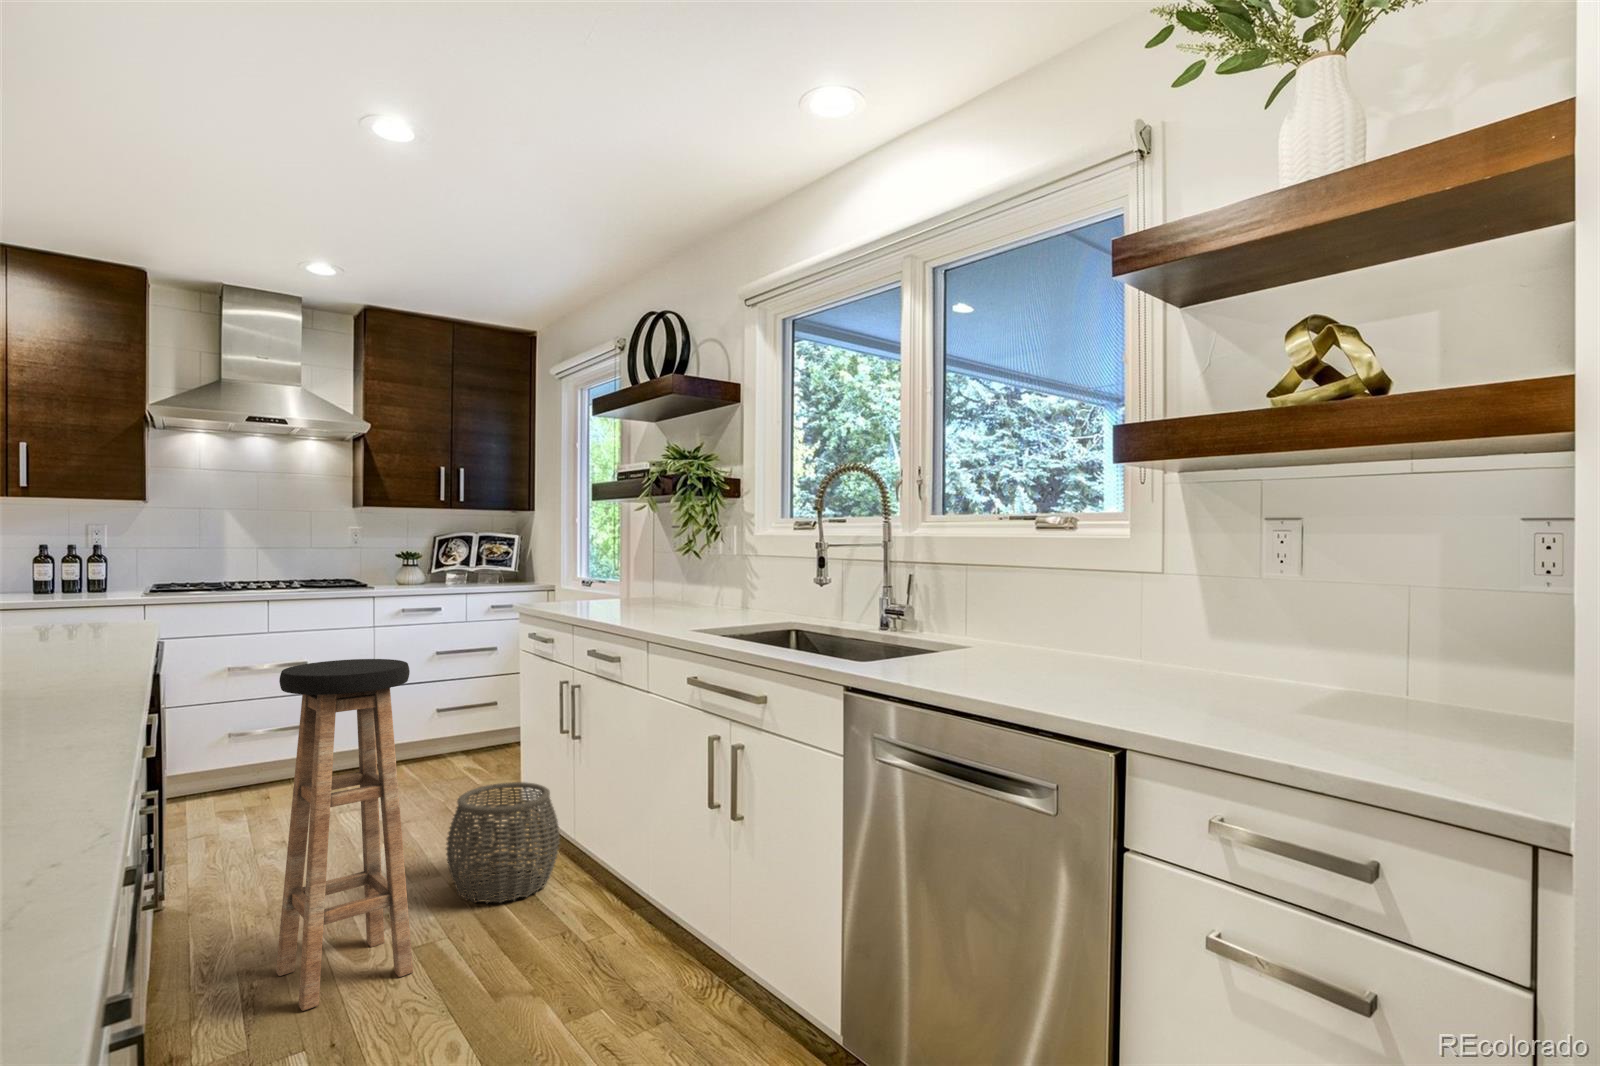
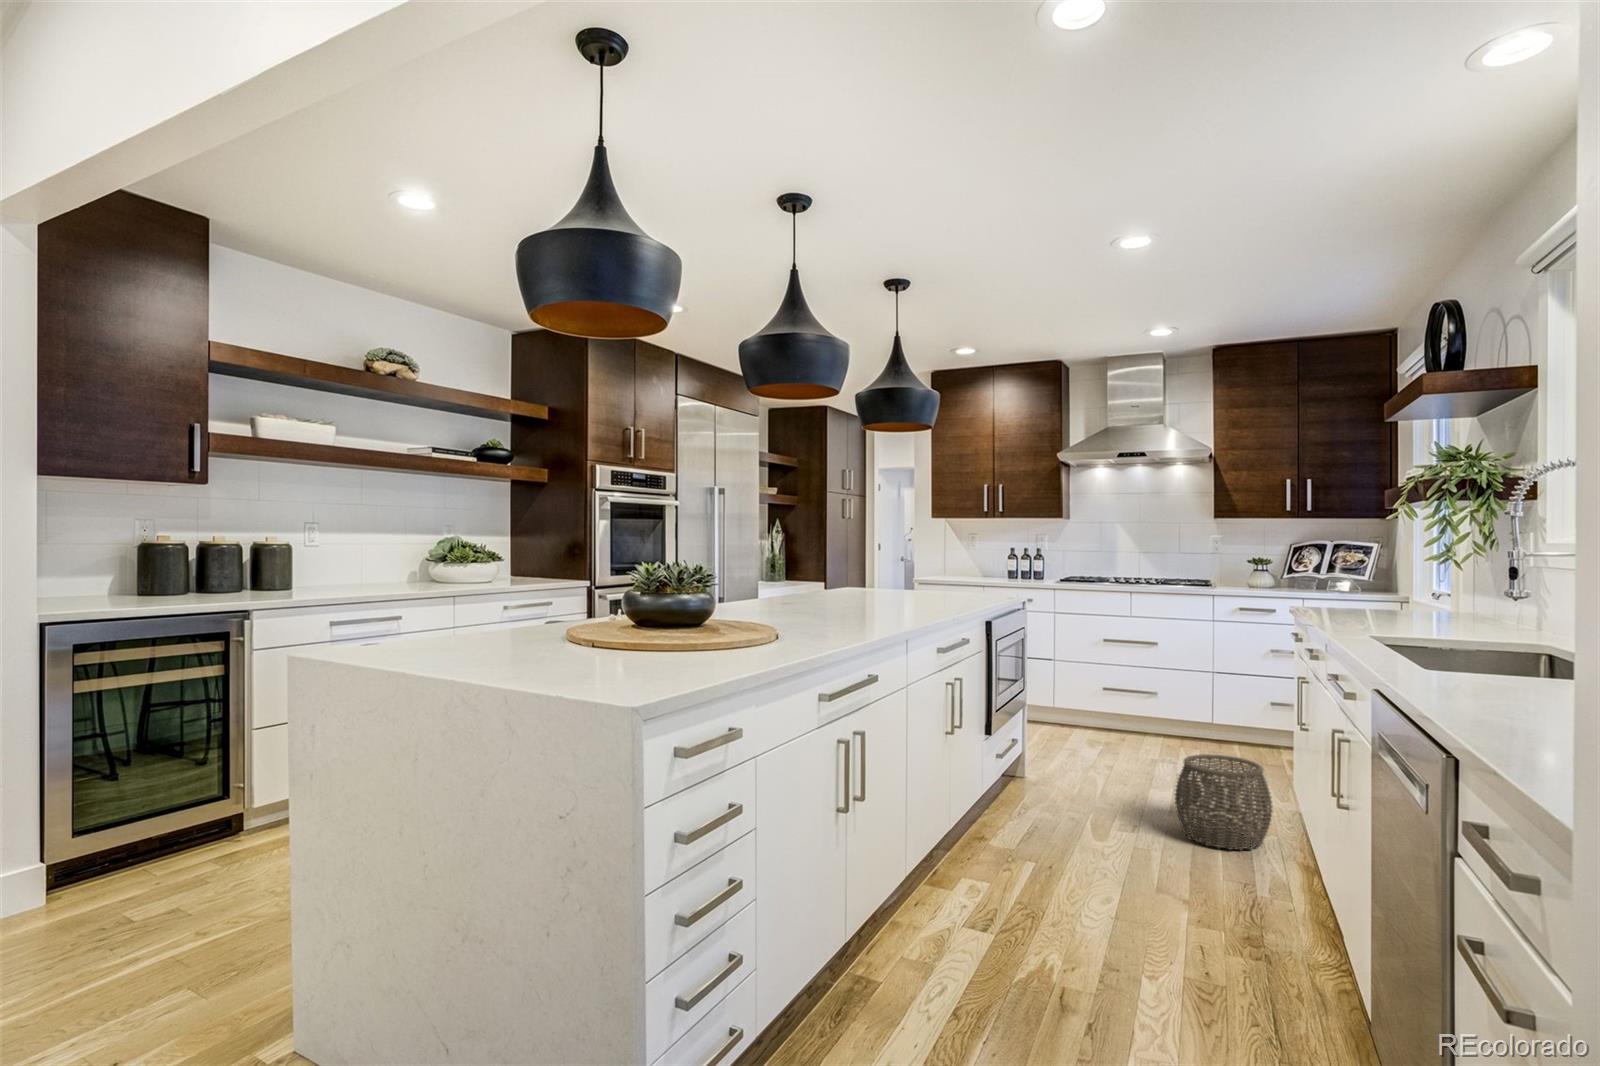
bar stool: present [276,659,413,1011] -> none [1041,634,1121,857]

